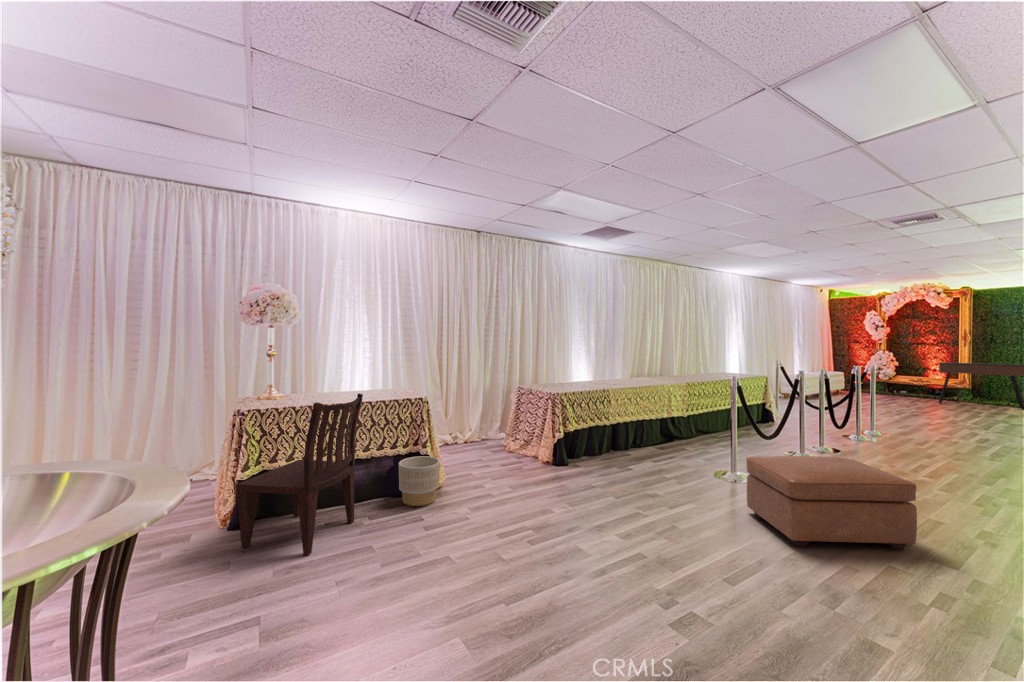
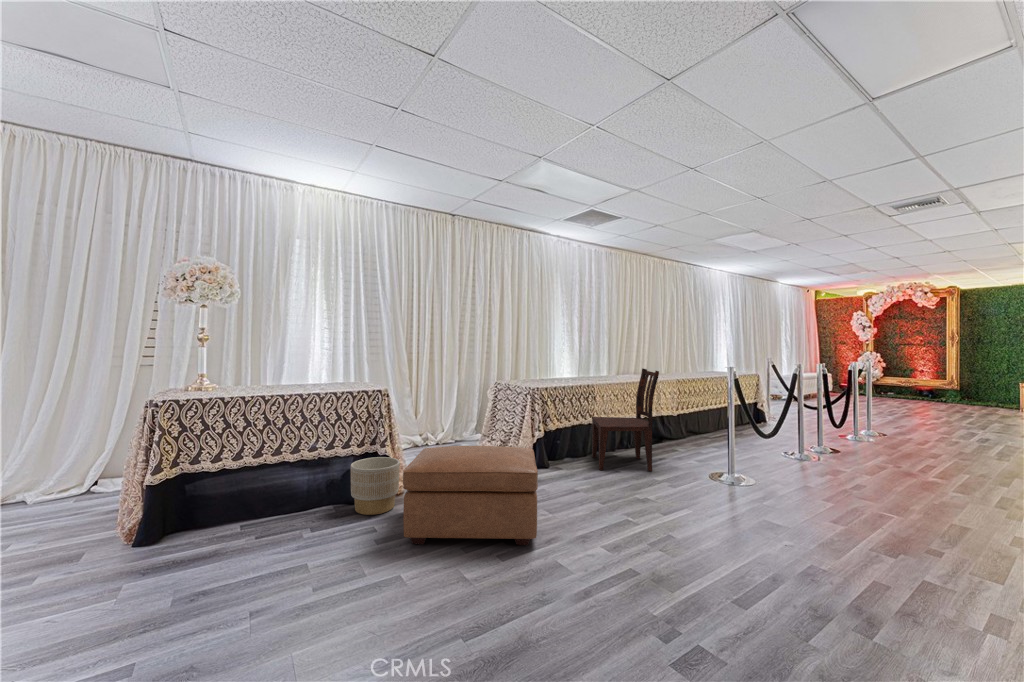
console table: present [939,362,1024,410] -> none [927,363,1015,411]
dining chair: present [236,393,363,555] -> present [592,369,659,471]
ottoman: present [746,456,917,549] -> present [403,446,538,545]

